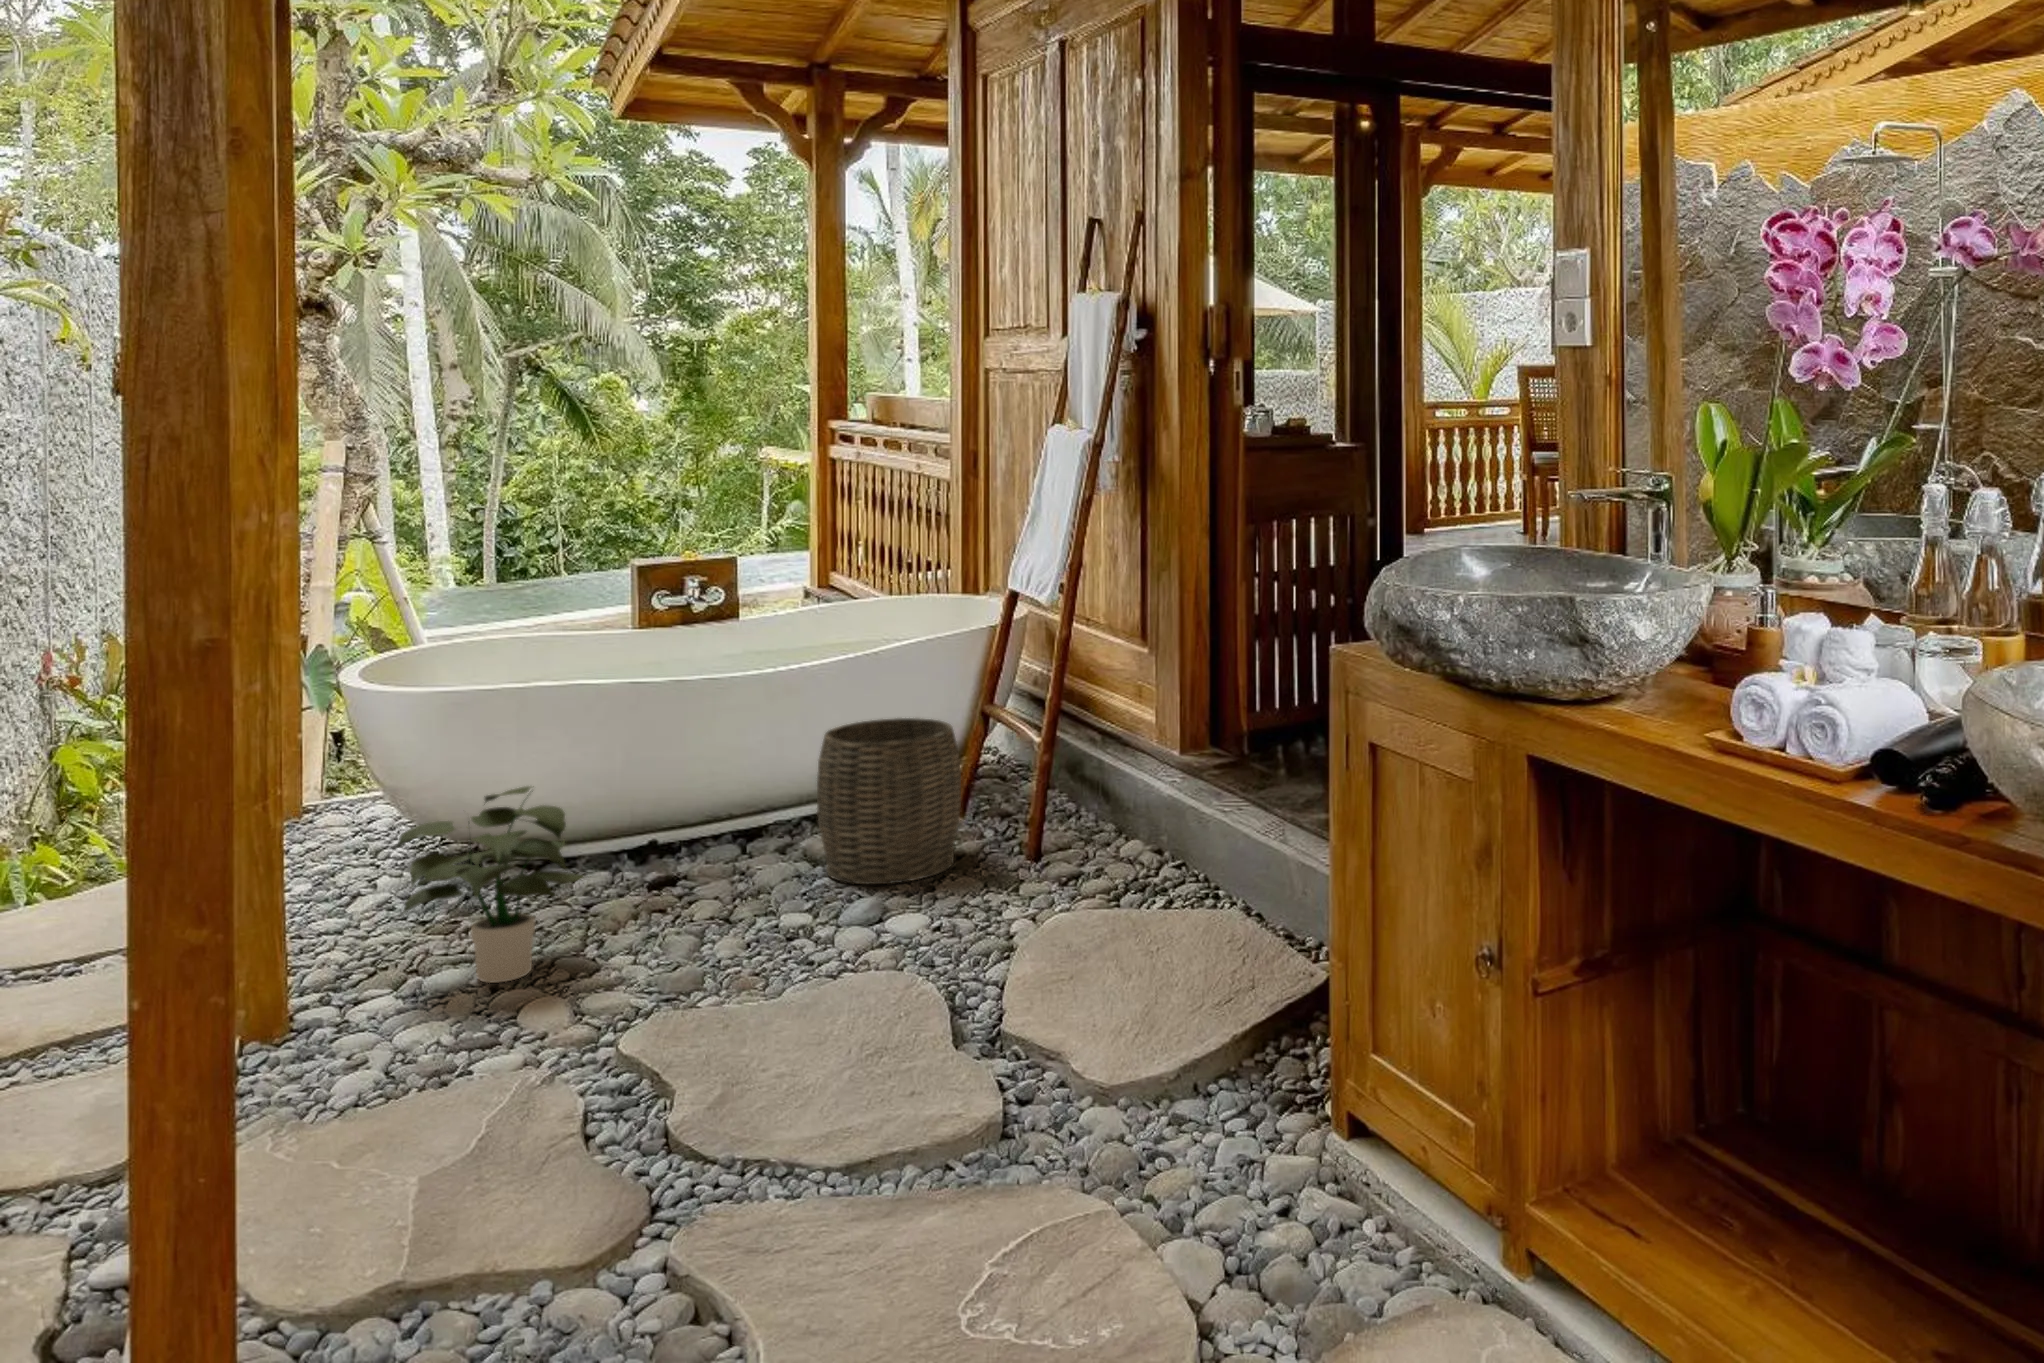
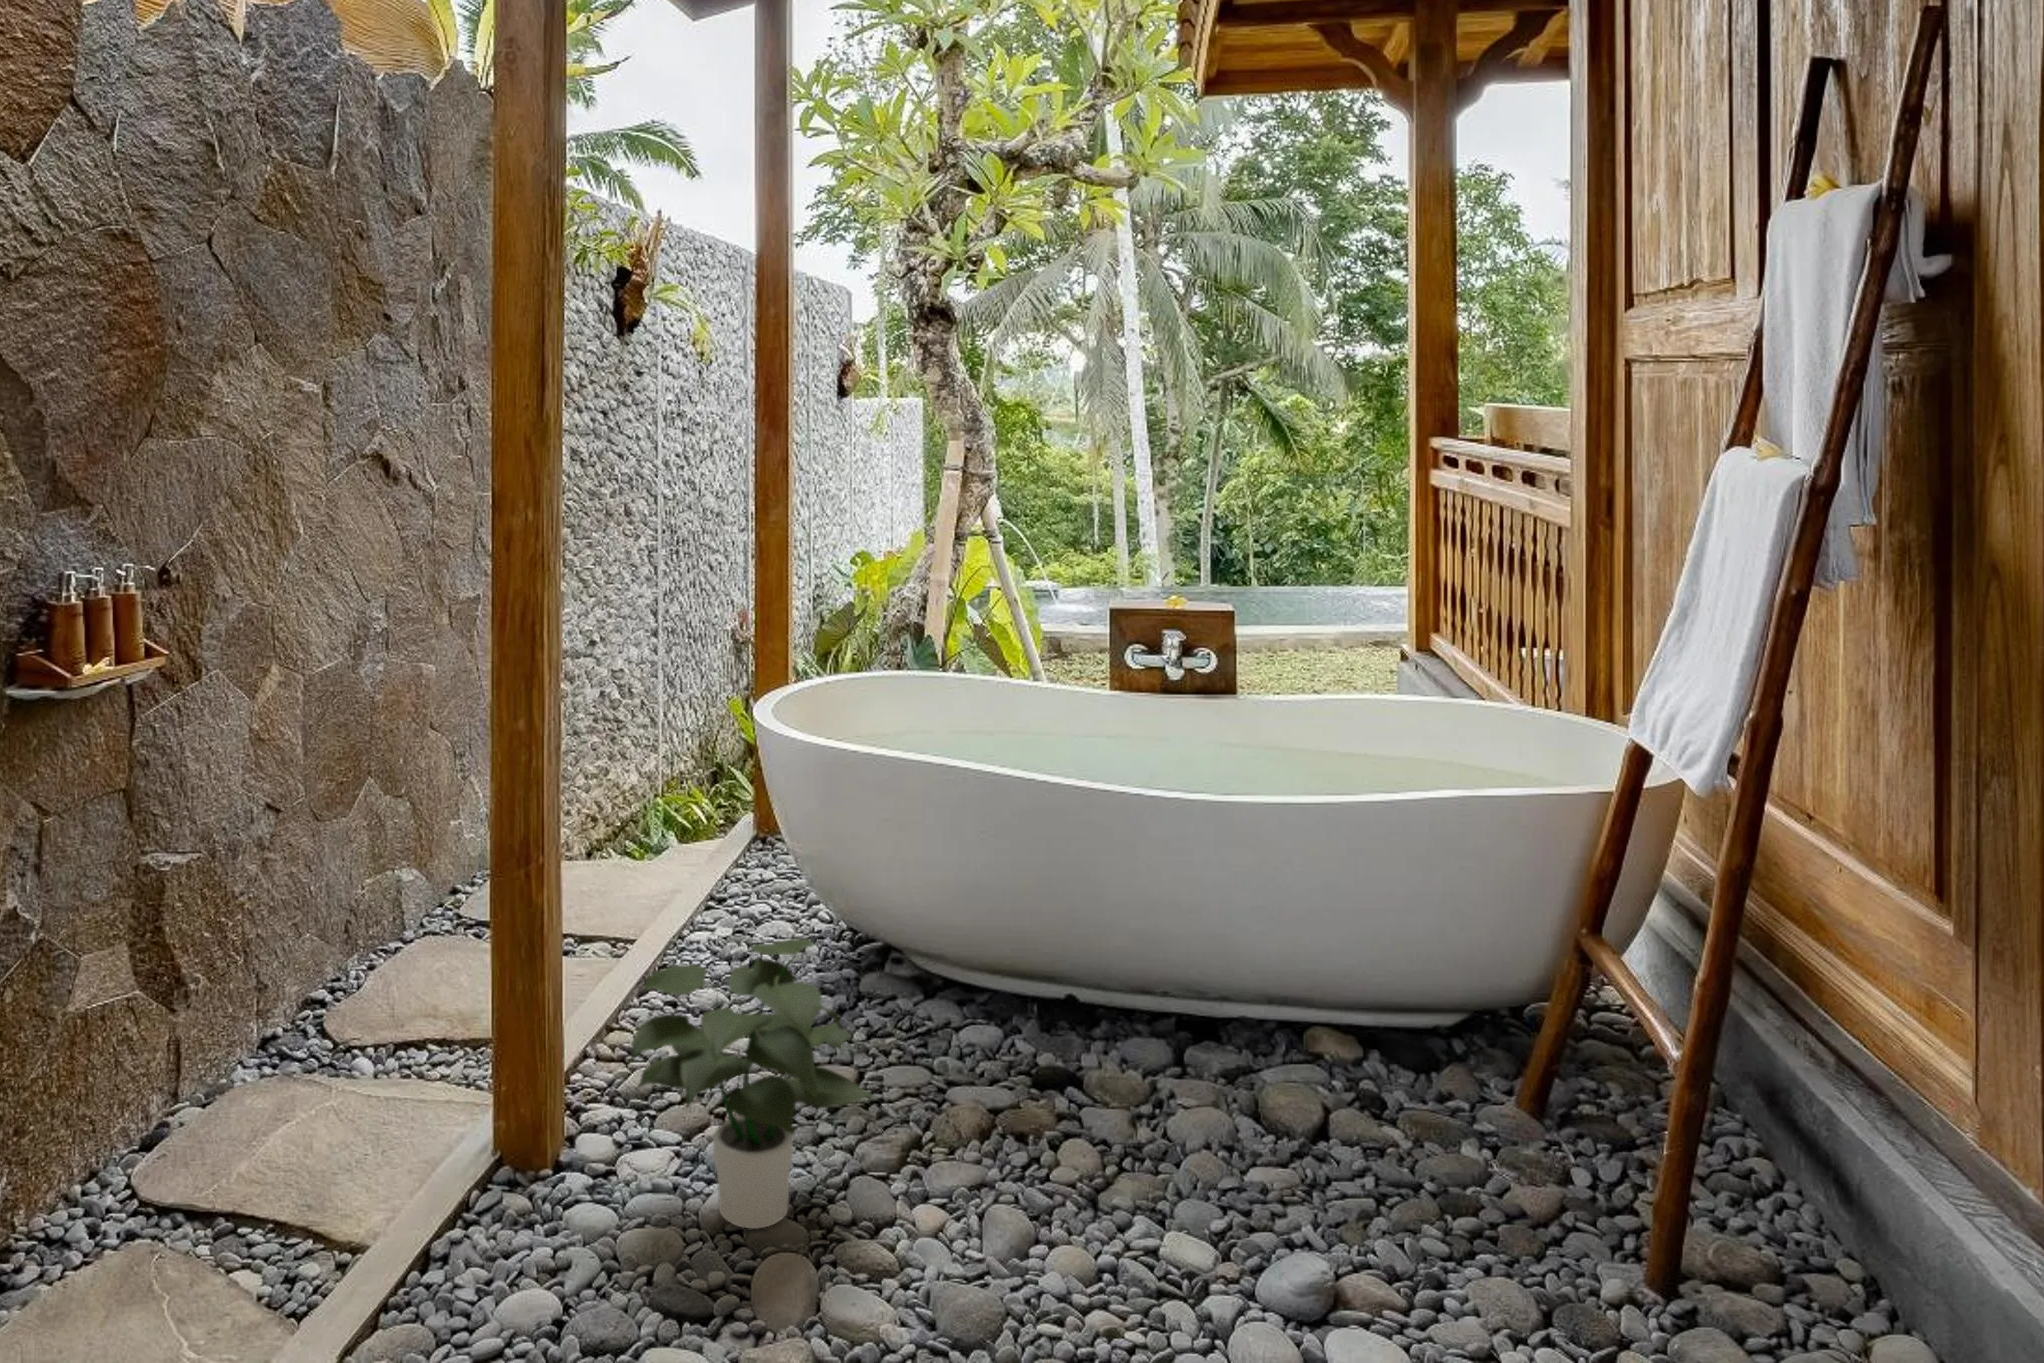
woven basket: present [817,718,961,884] -> none [1253,919,1507,1244]

